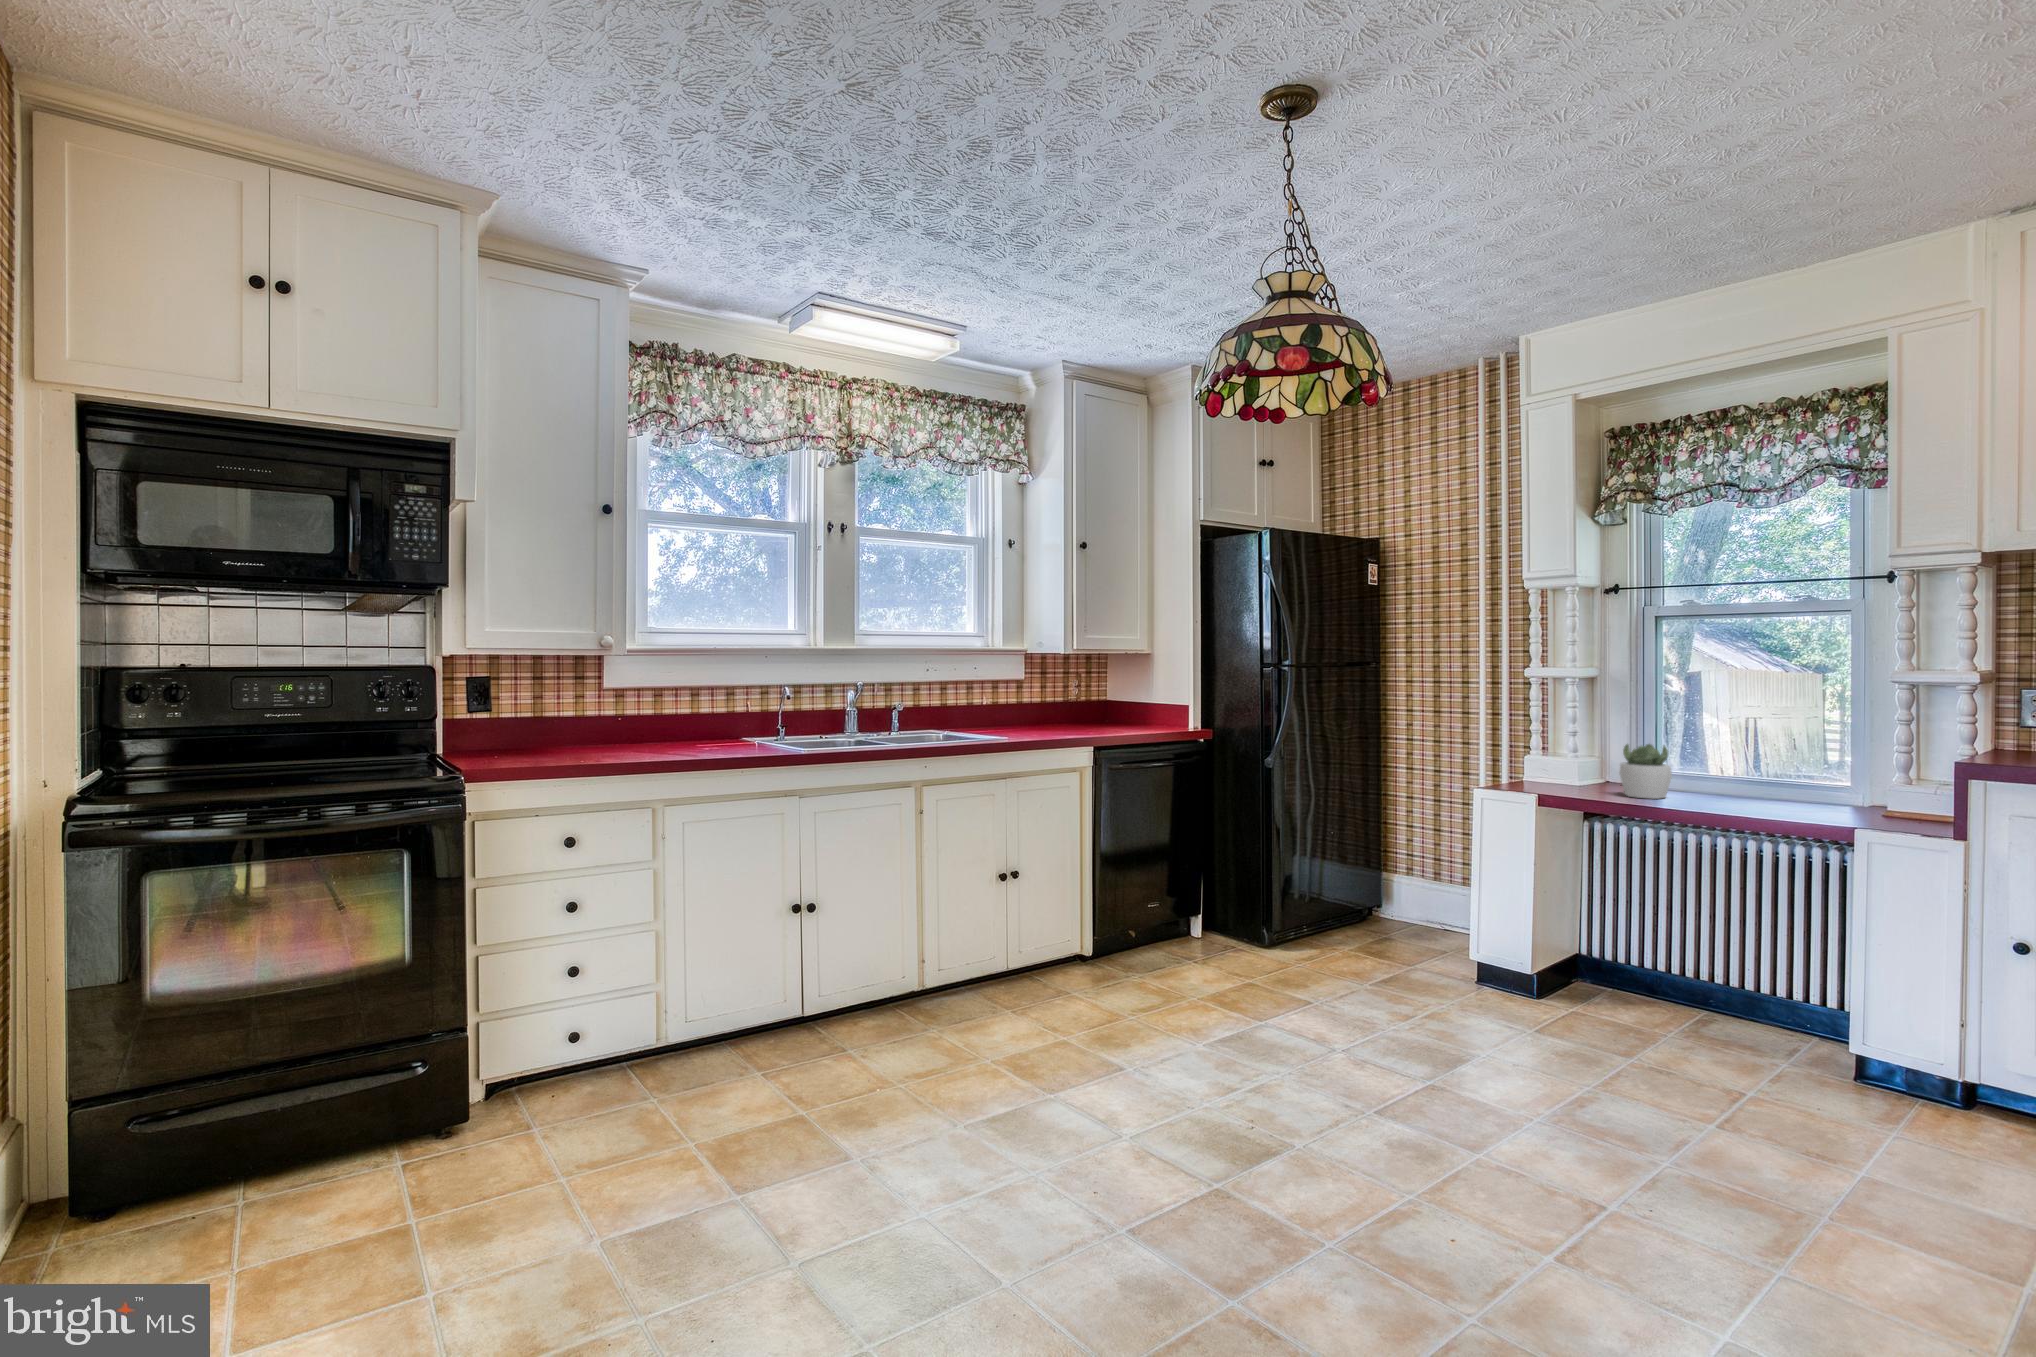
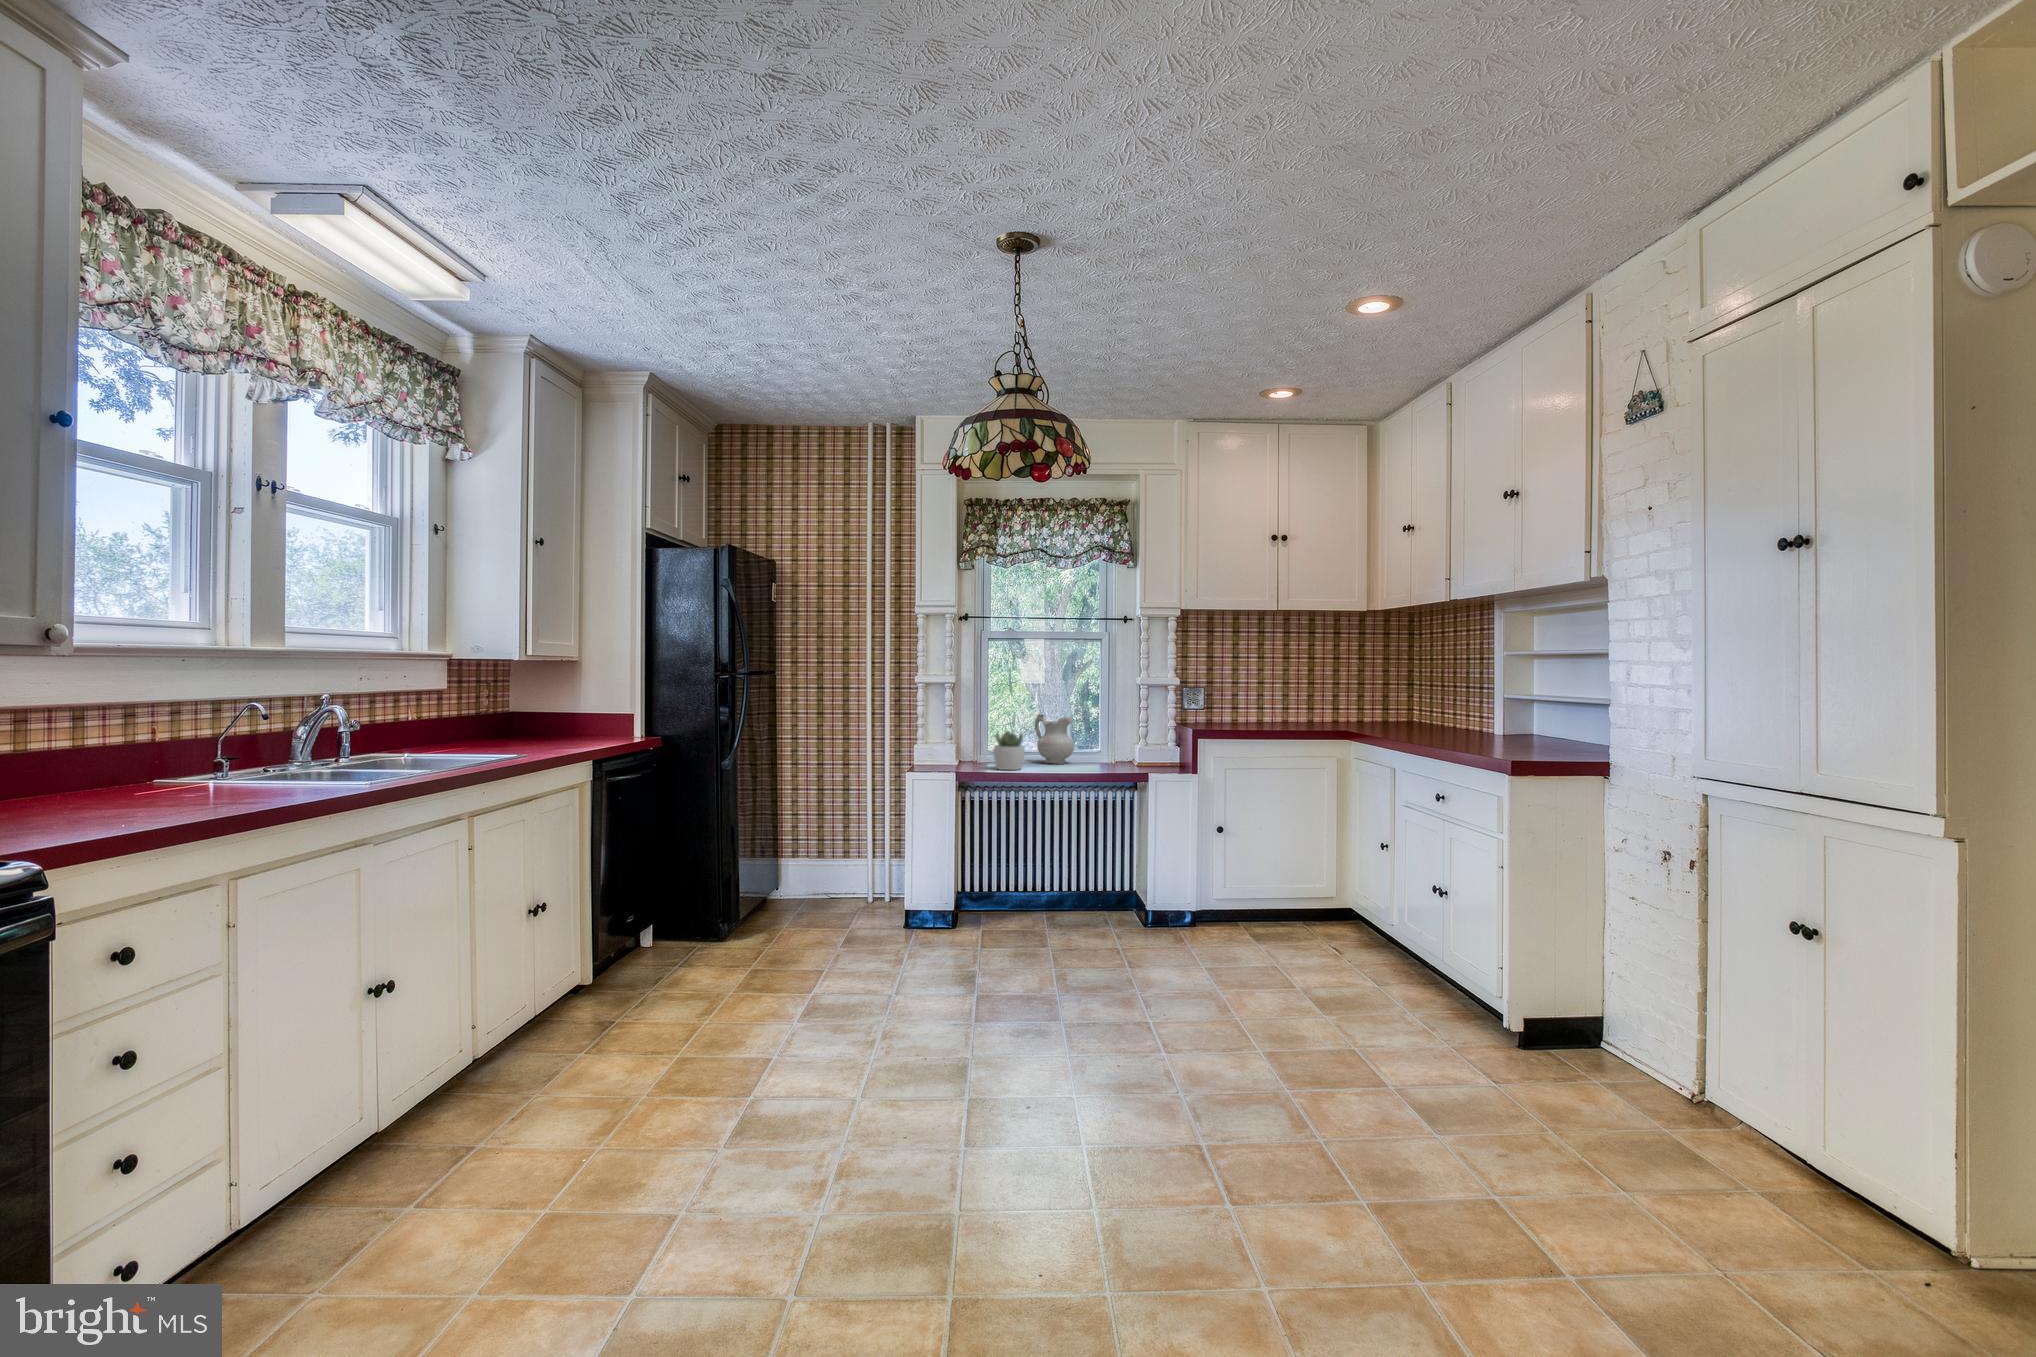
ceramic pitcher: none [1725,724,1794,799] -> present [1035,714,1074,764]

